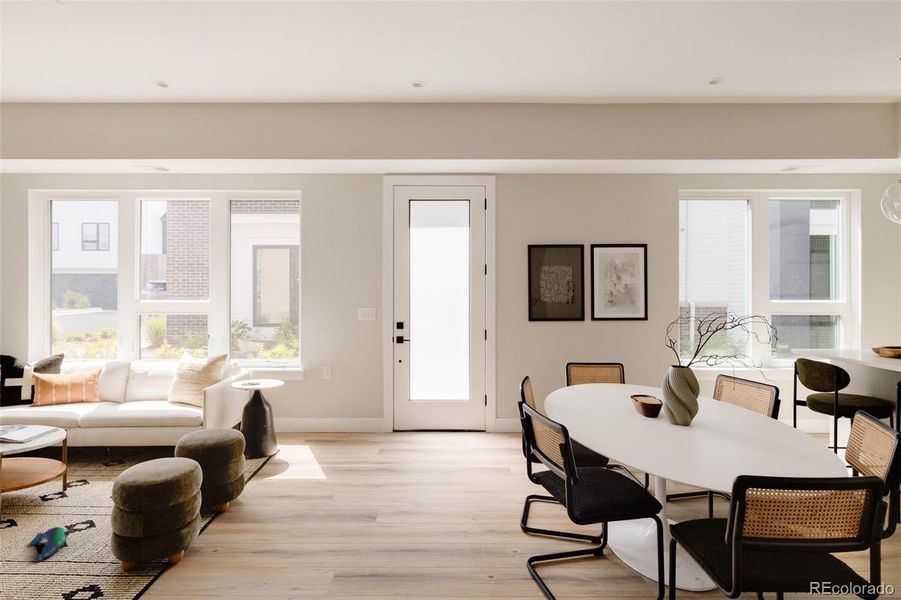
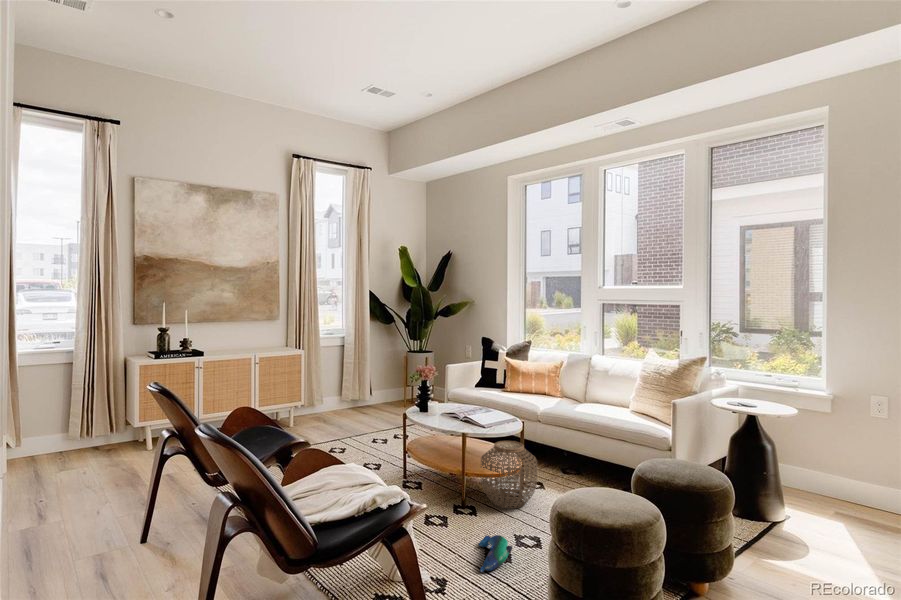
woven basket: none [19,449,85,510] -> present [481,441,537,508]

